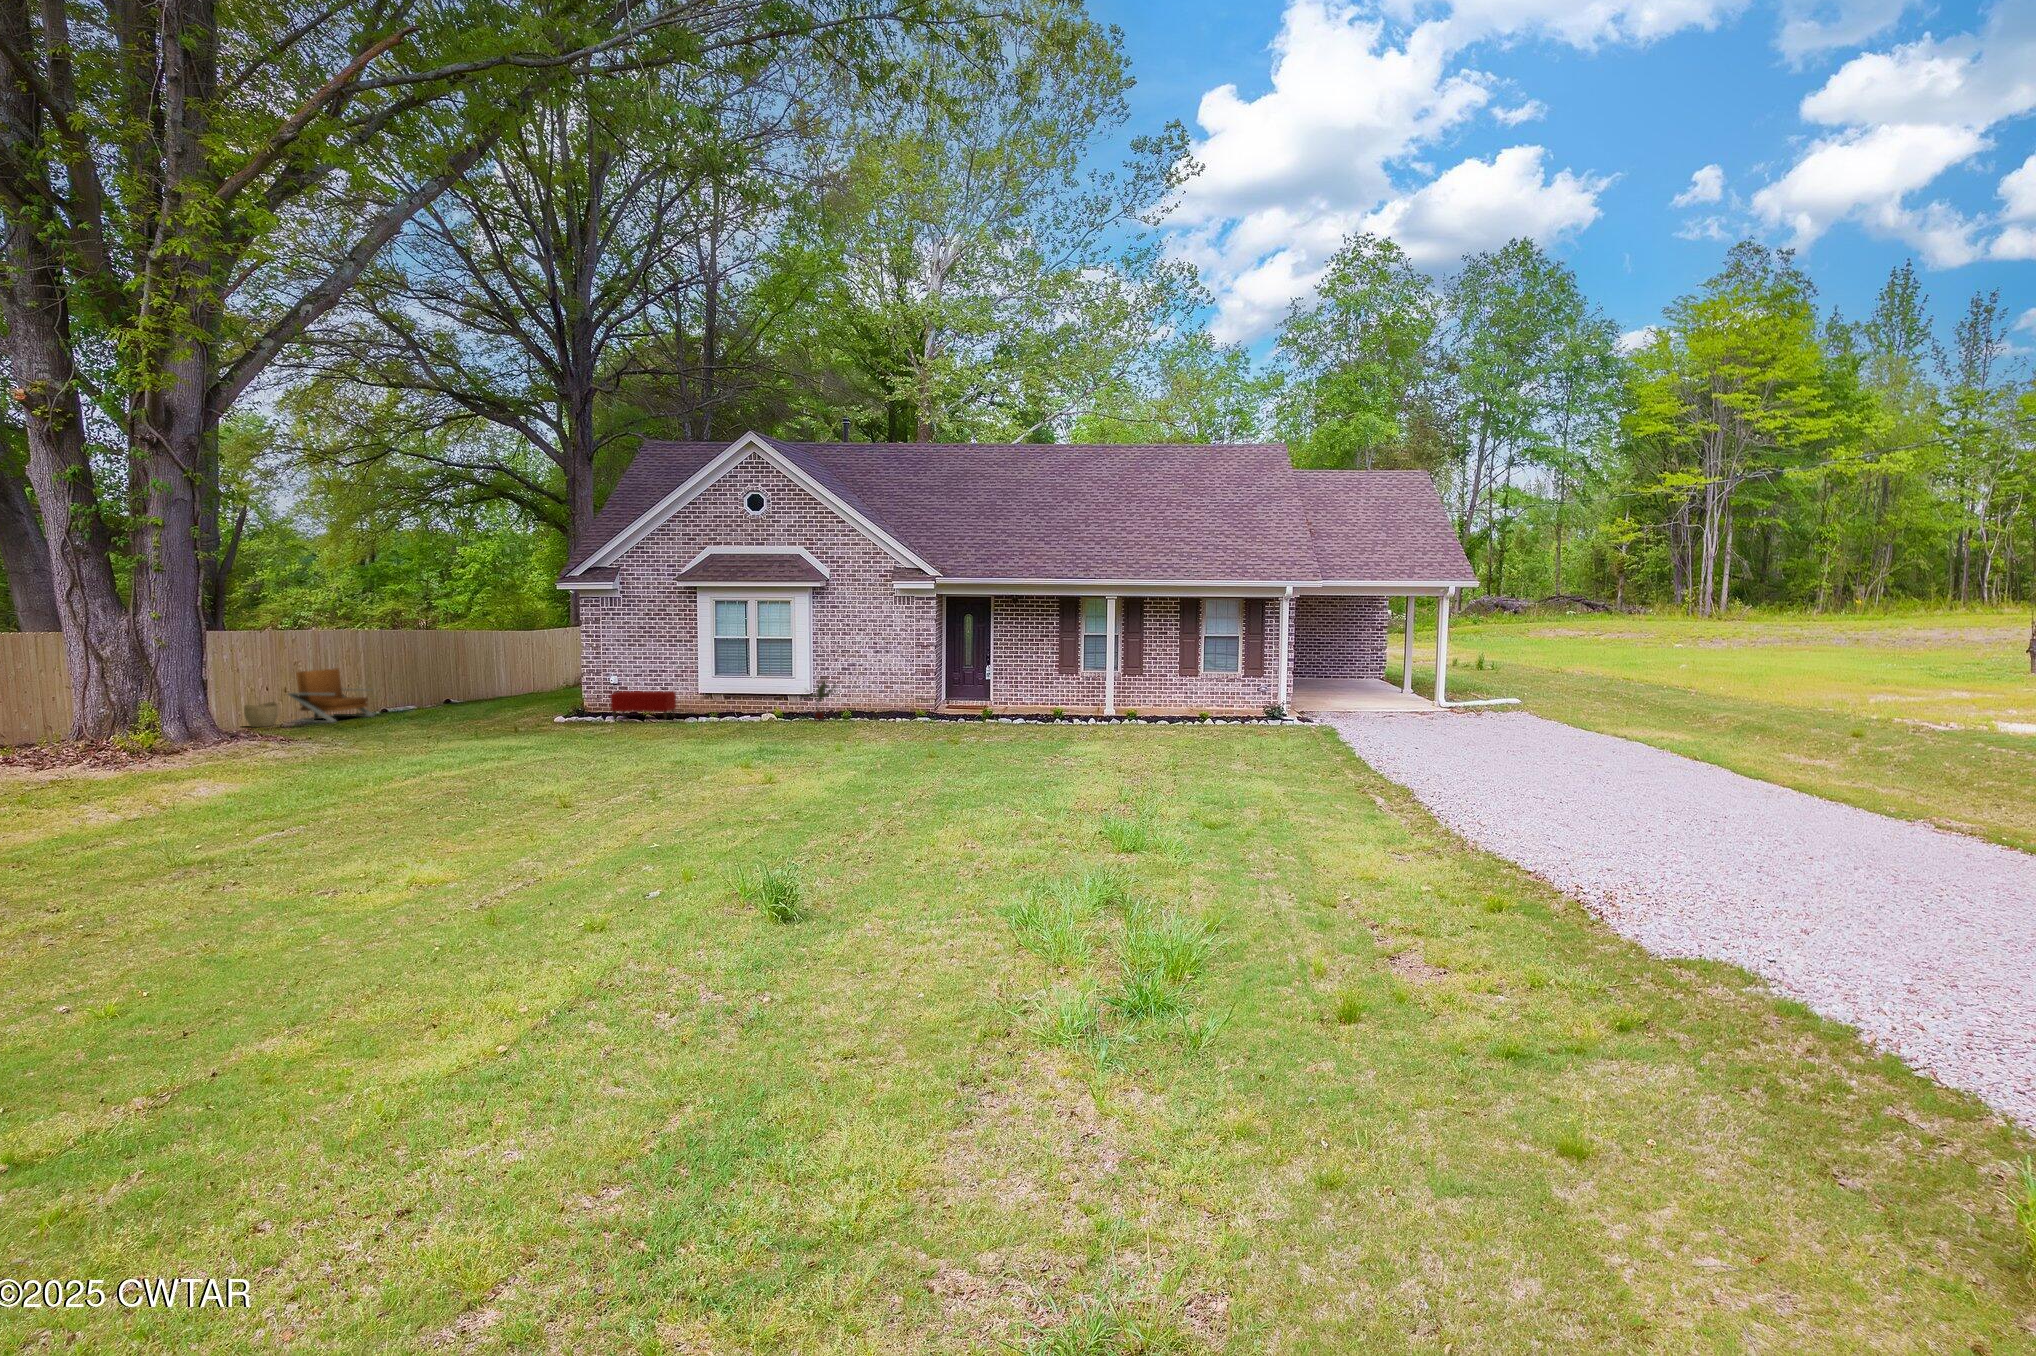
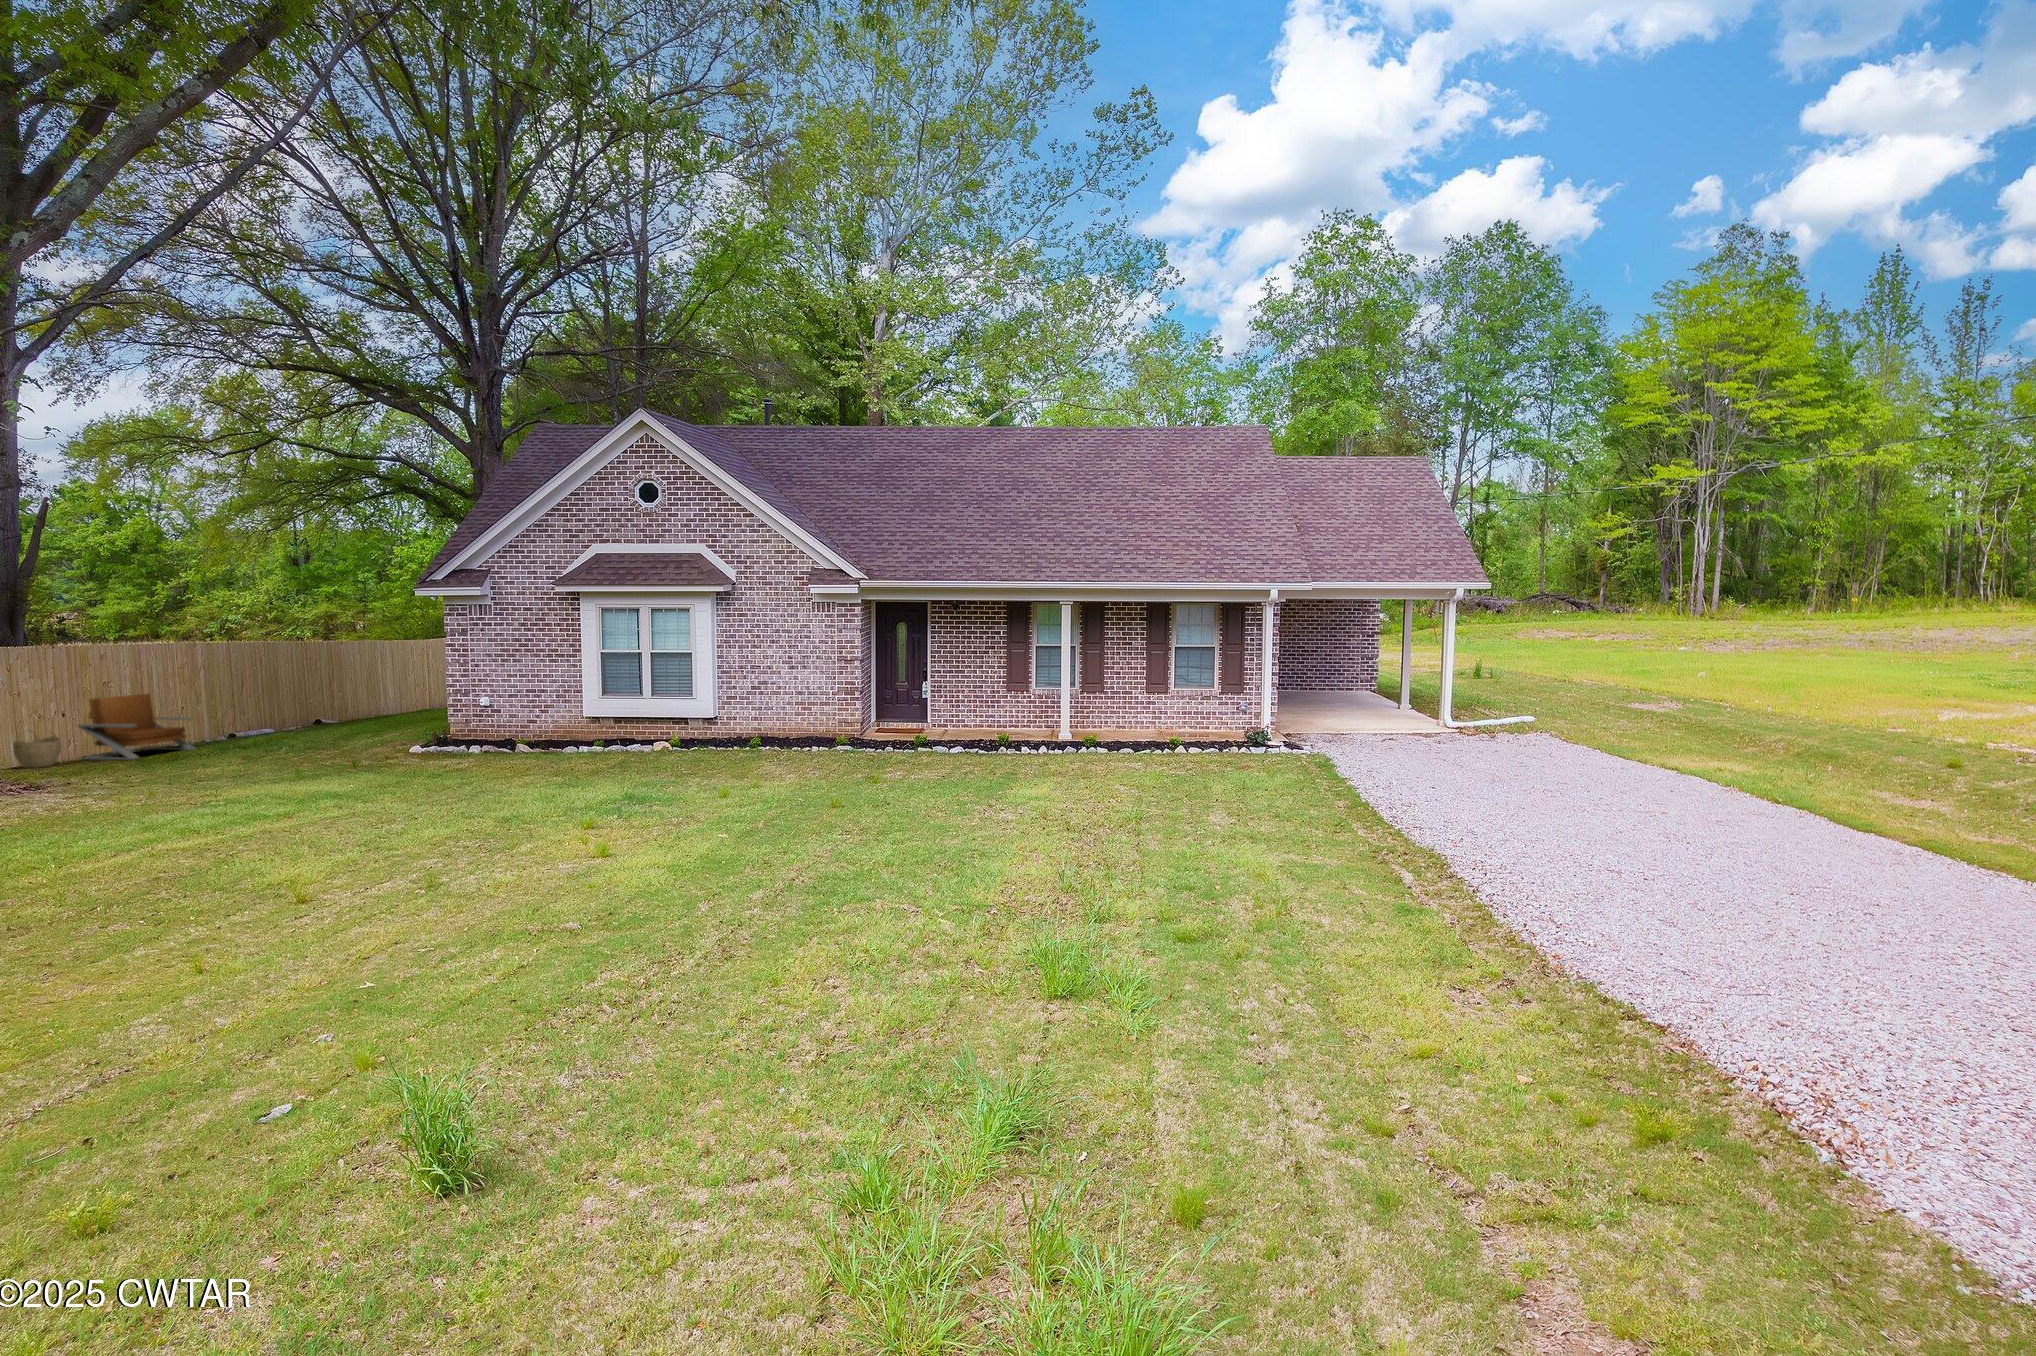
potted tree: present [804,676,837,720] -> none [702,697,746,749]
bench: present [610,691,676,719] -> none [475,716,557,751]

